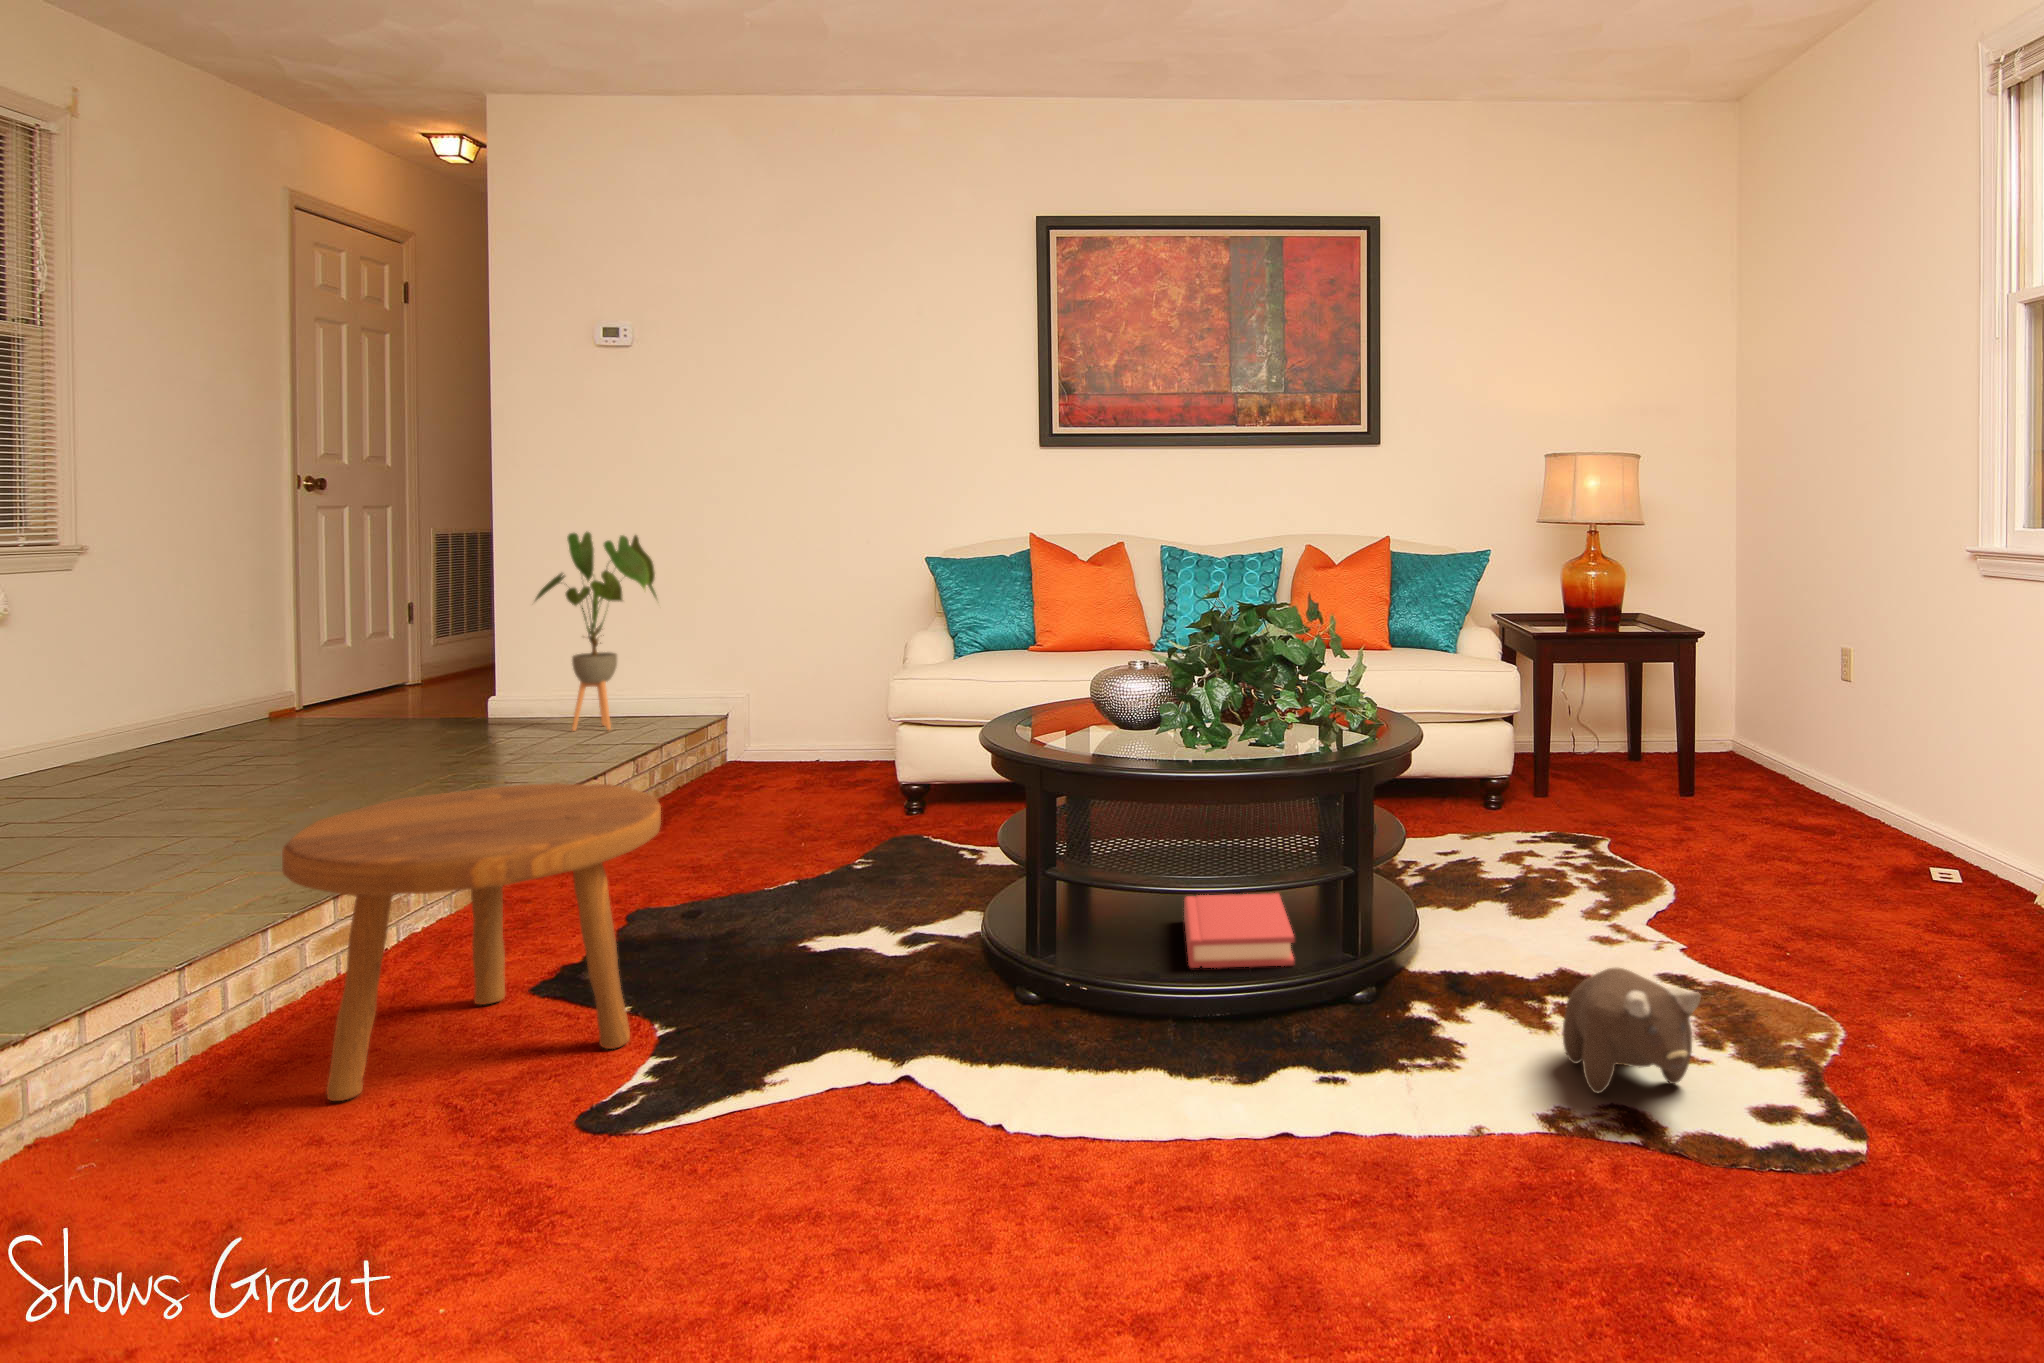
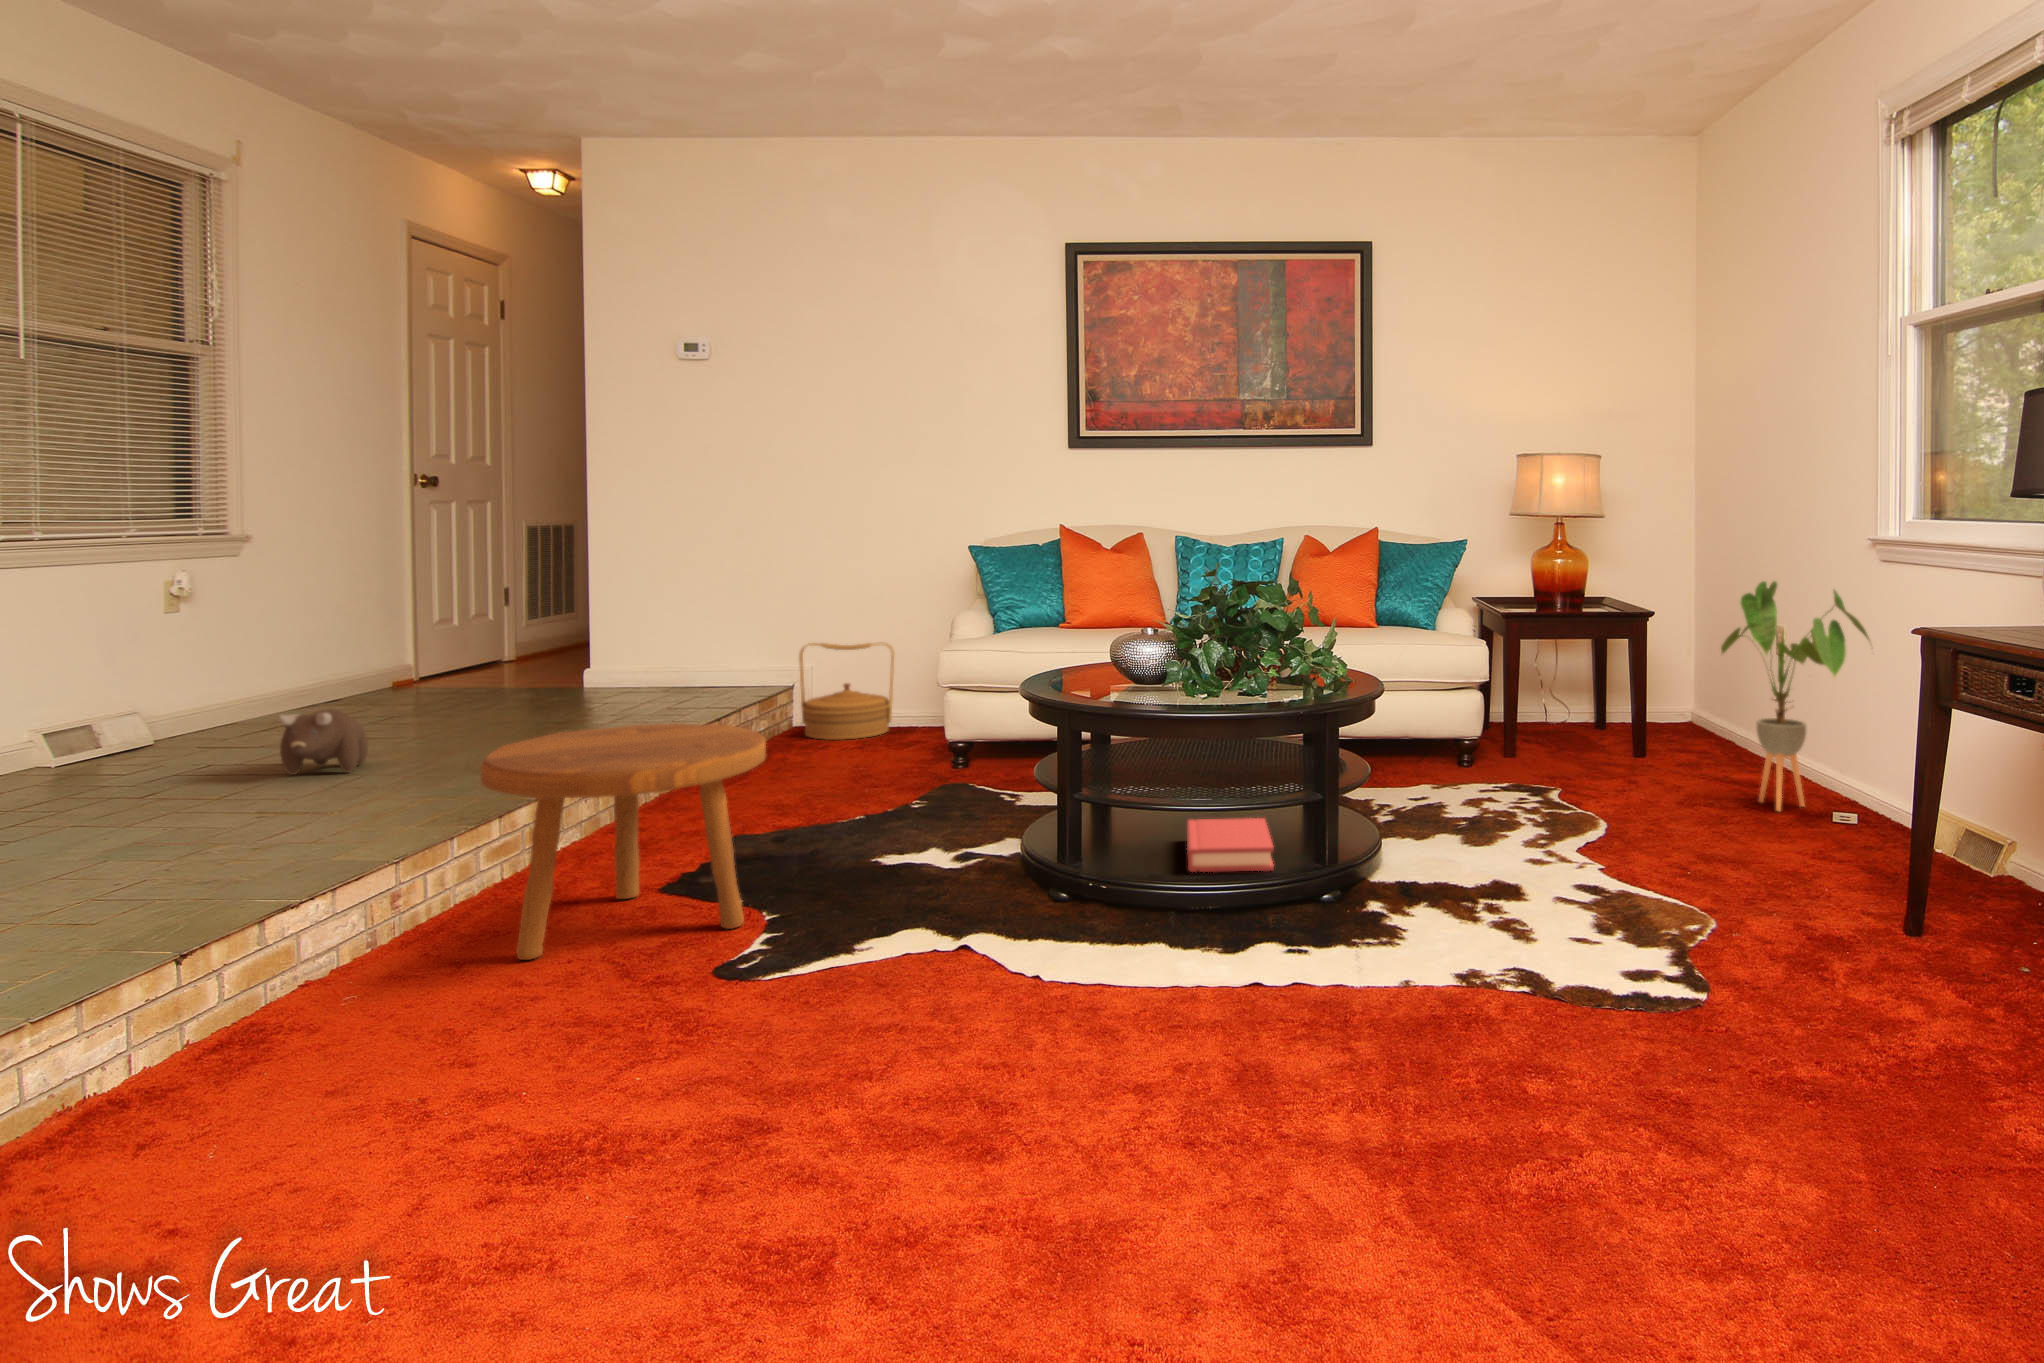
house plant: present [535,532,657,731] -> present [1721,581,1869,811]
woven basket: none [731,668,841,780] -> present [799,643,894,740]
plush toy: present [1563,968,1701,1093] -> present [279,709,368,775]

